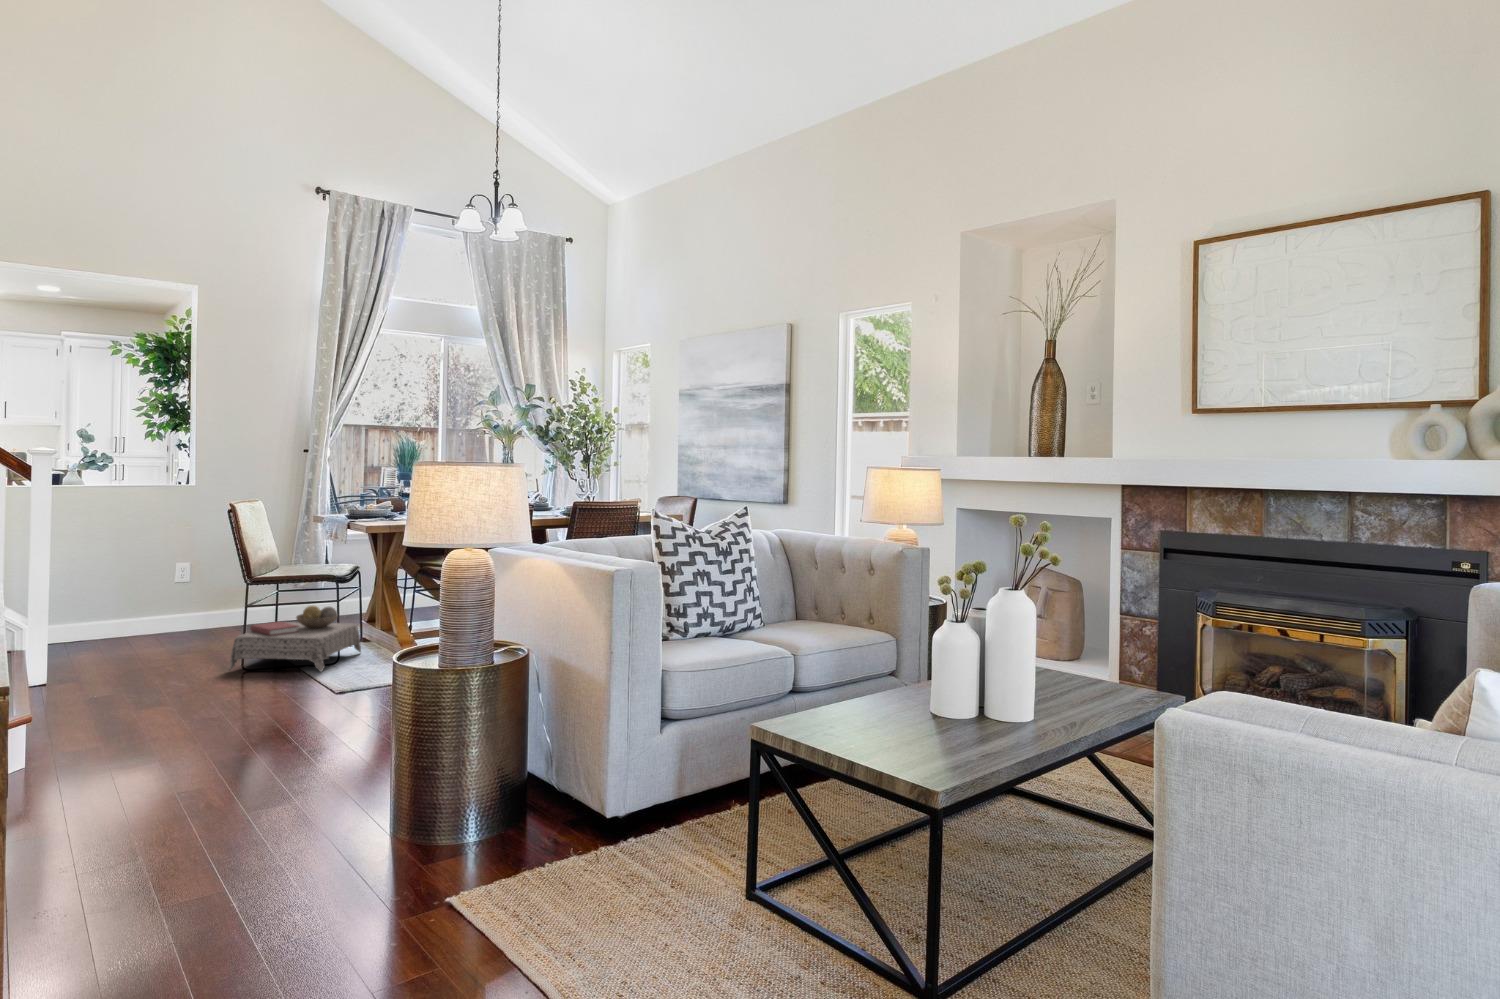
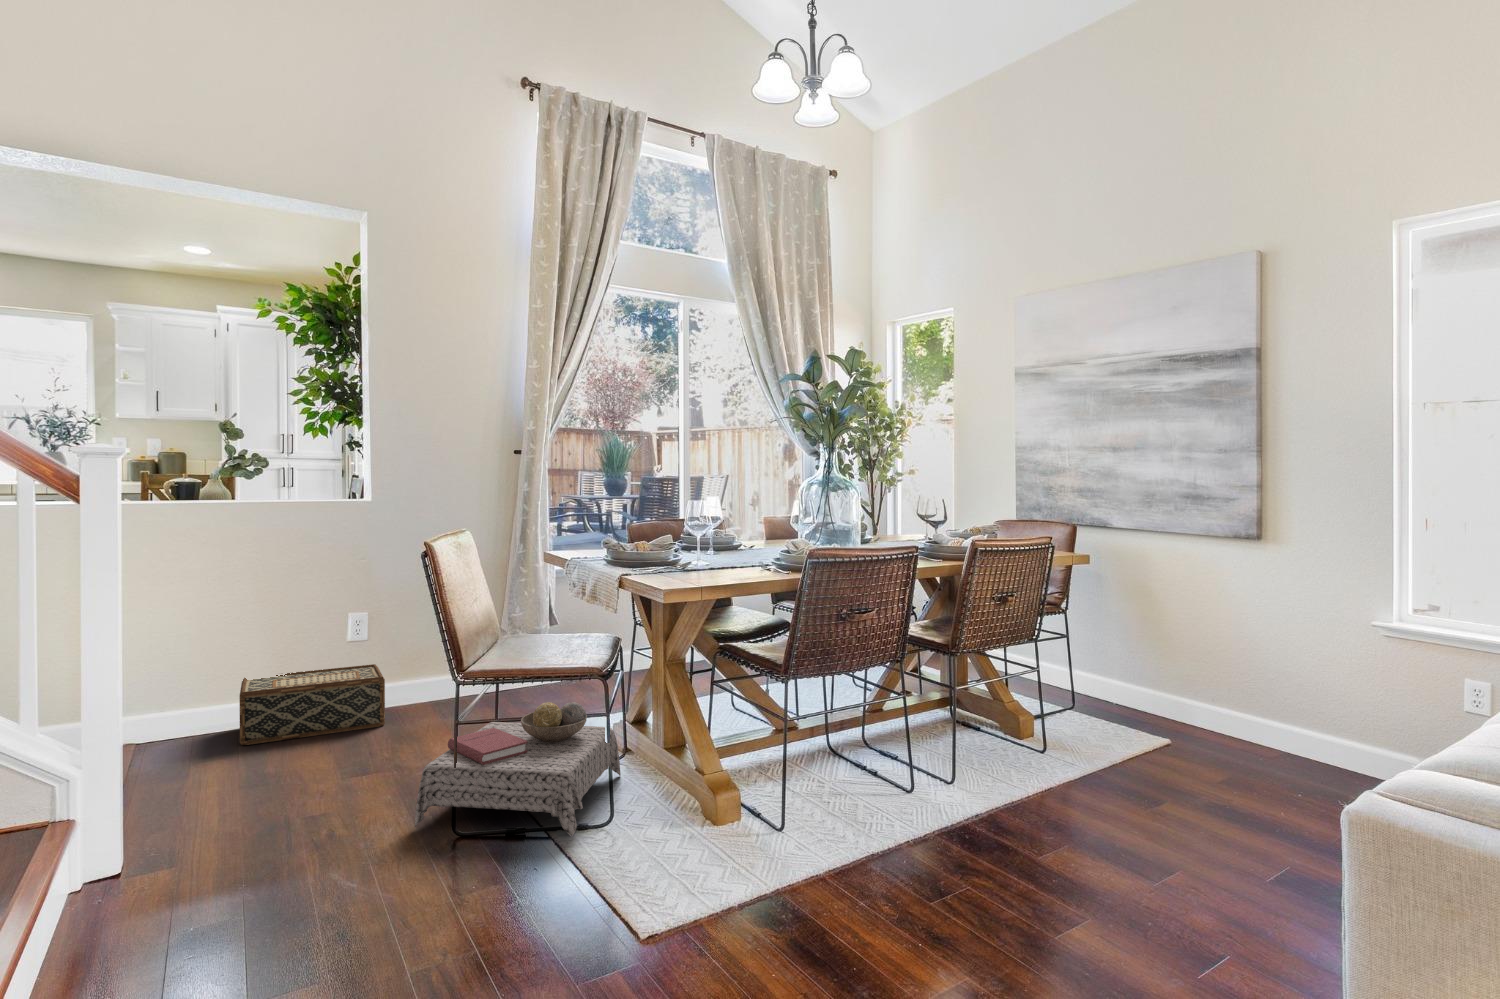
woven basket: none [106,598,209,645] -> present [240,664,385,745]

